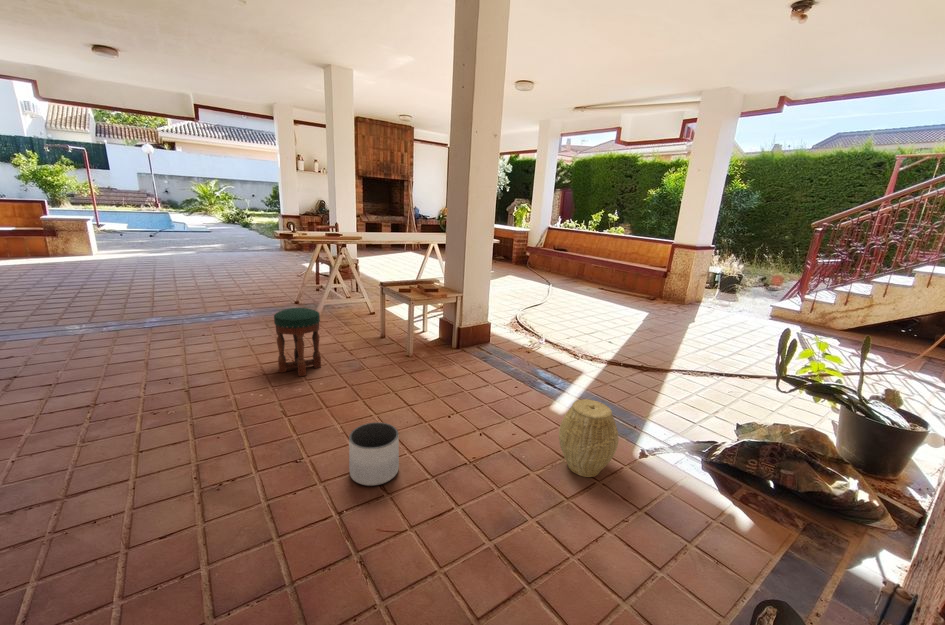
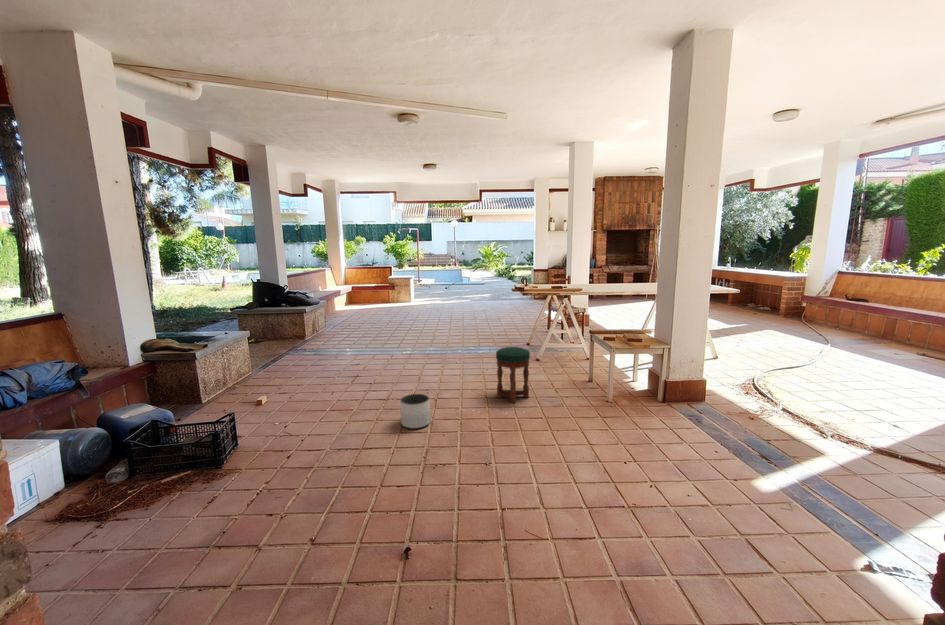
woven basket: present [559,399,618,477] -> none [730,473,812,567]
planter: present [349,422,399,486] -> present [400,394,430,429]

